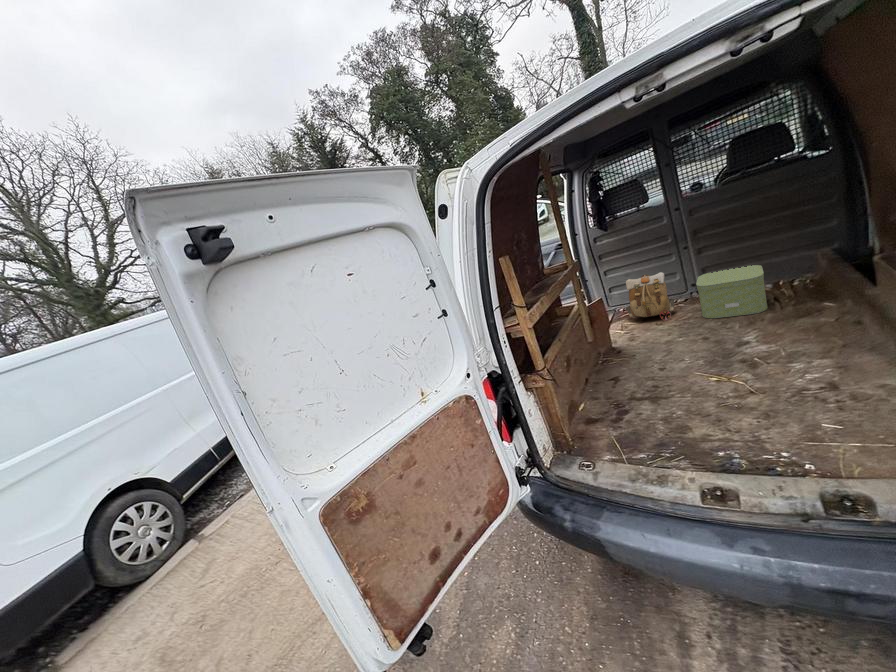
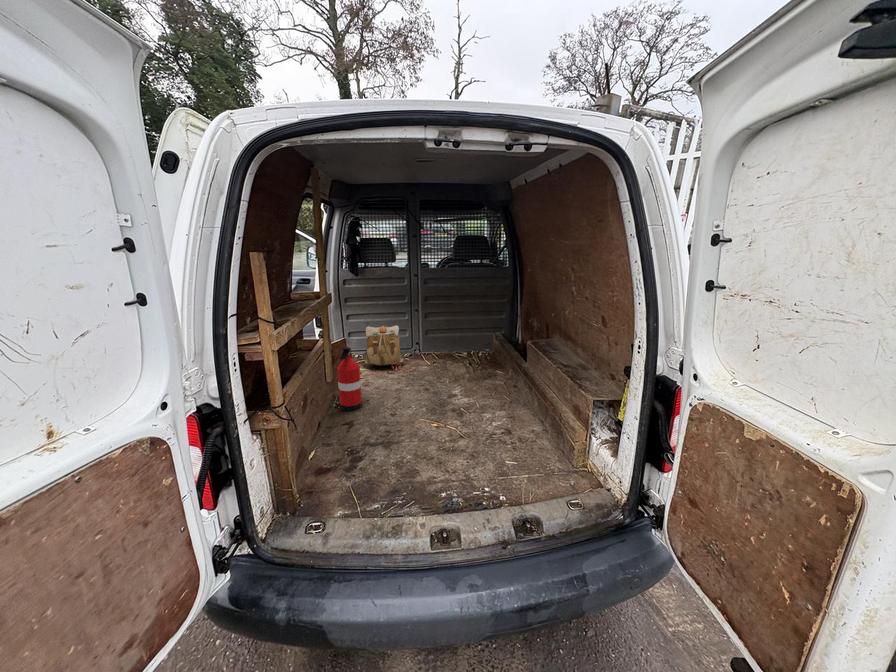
storage box: present [696,265,768,318] -> none [423,333,469,373]
fire extinguisher: none [596,307,628,366] -> present [337,347,362,411]

